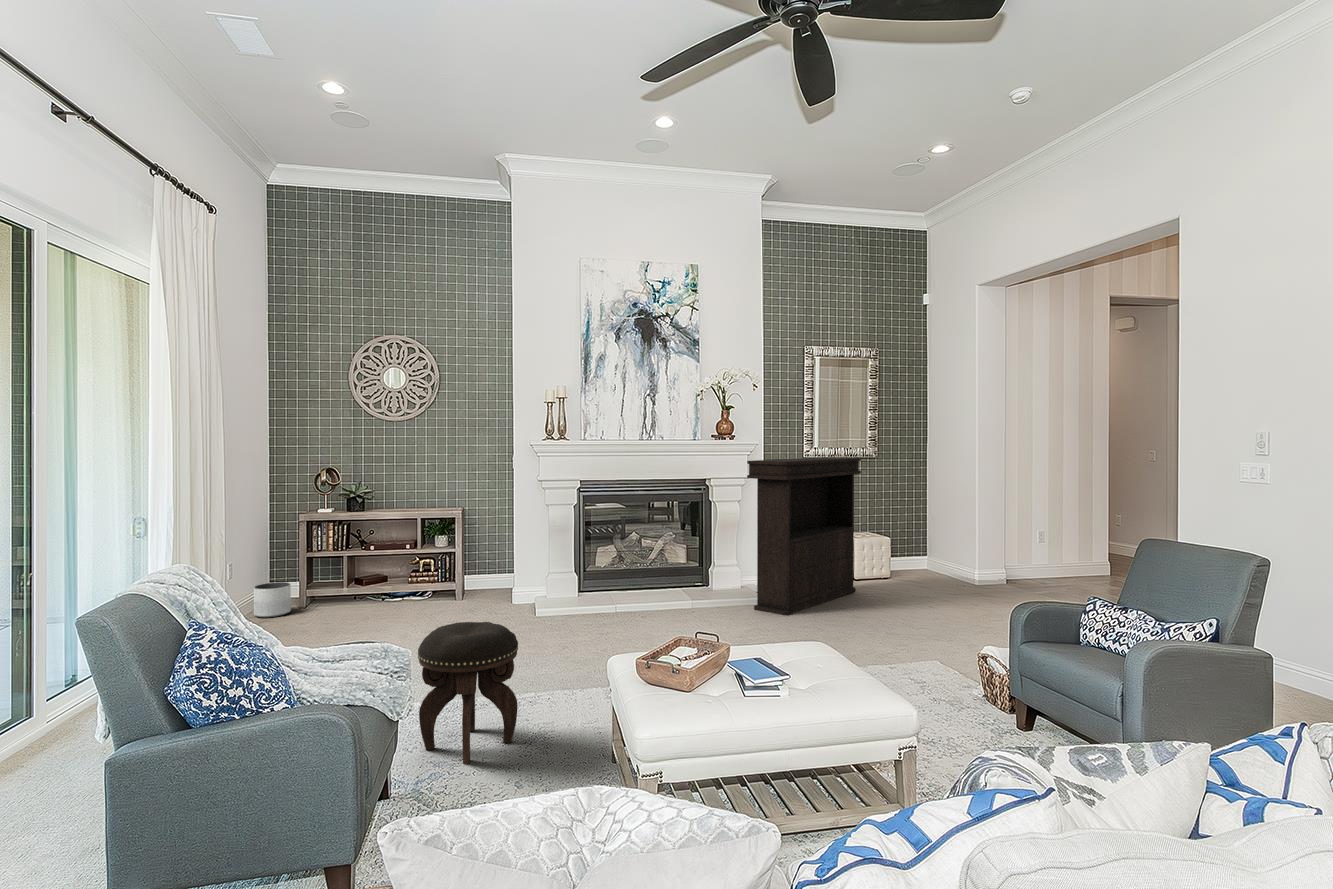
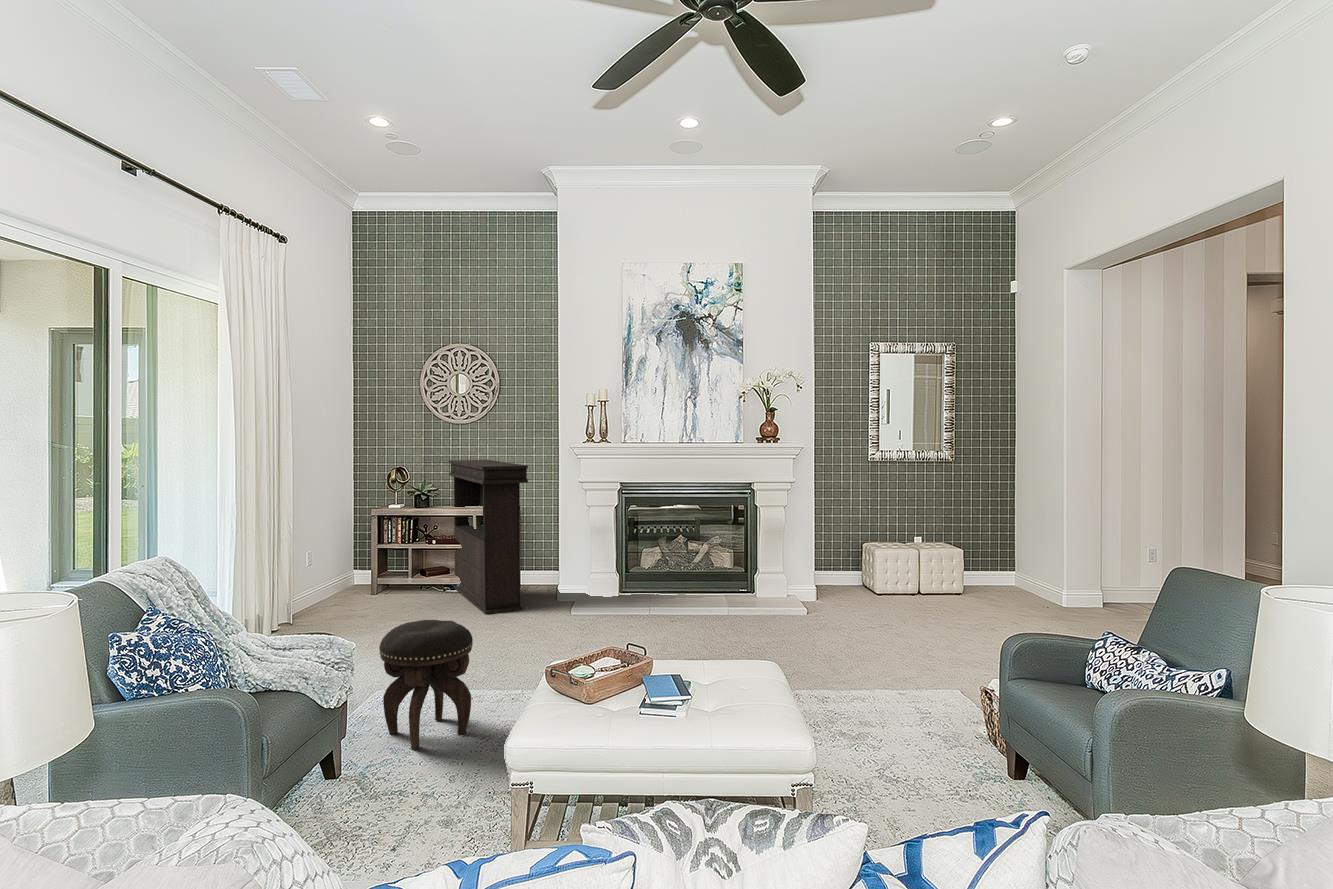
console table: present [747,457,861,616] -> present [449,460,528,615]
planter: present [254,582,291,618] -> none [331,571,362,602]

